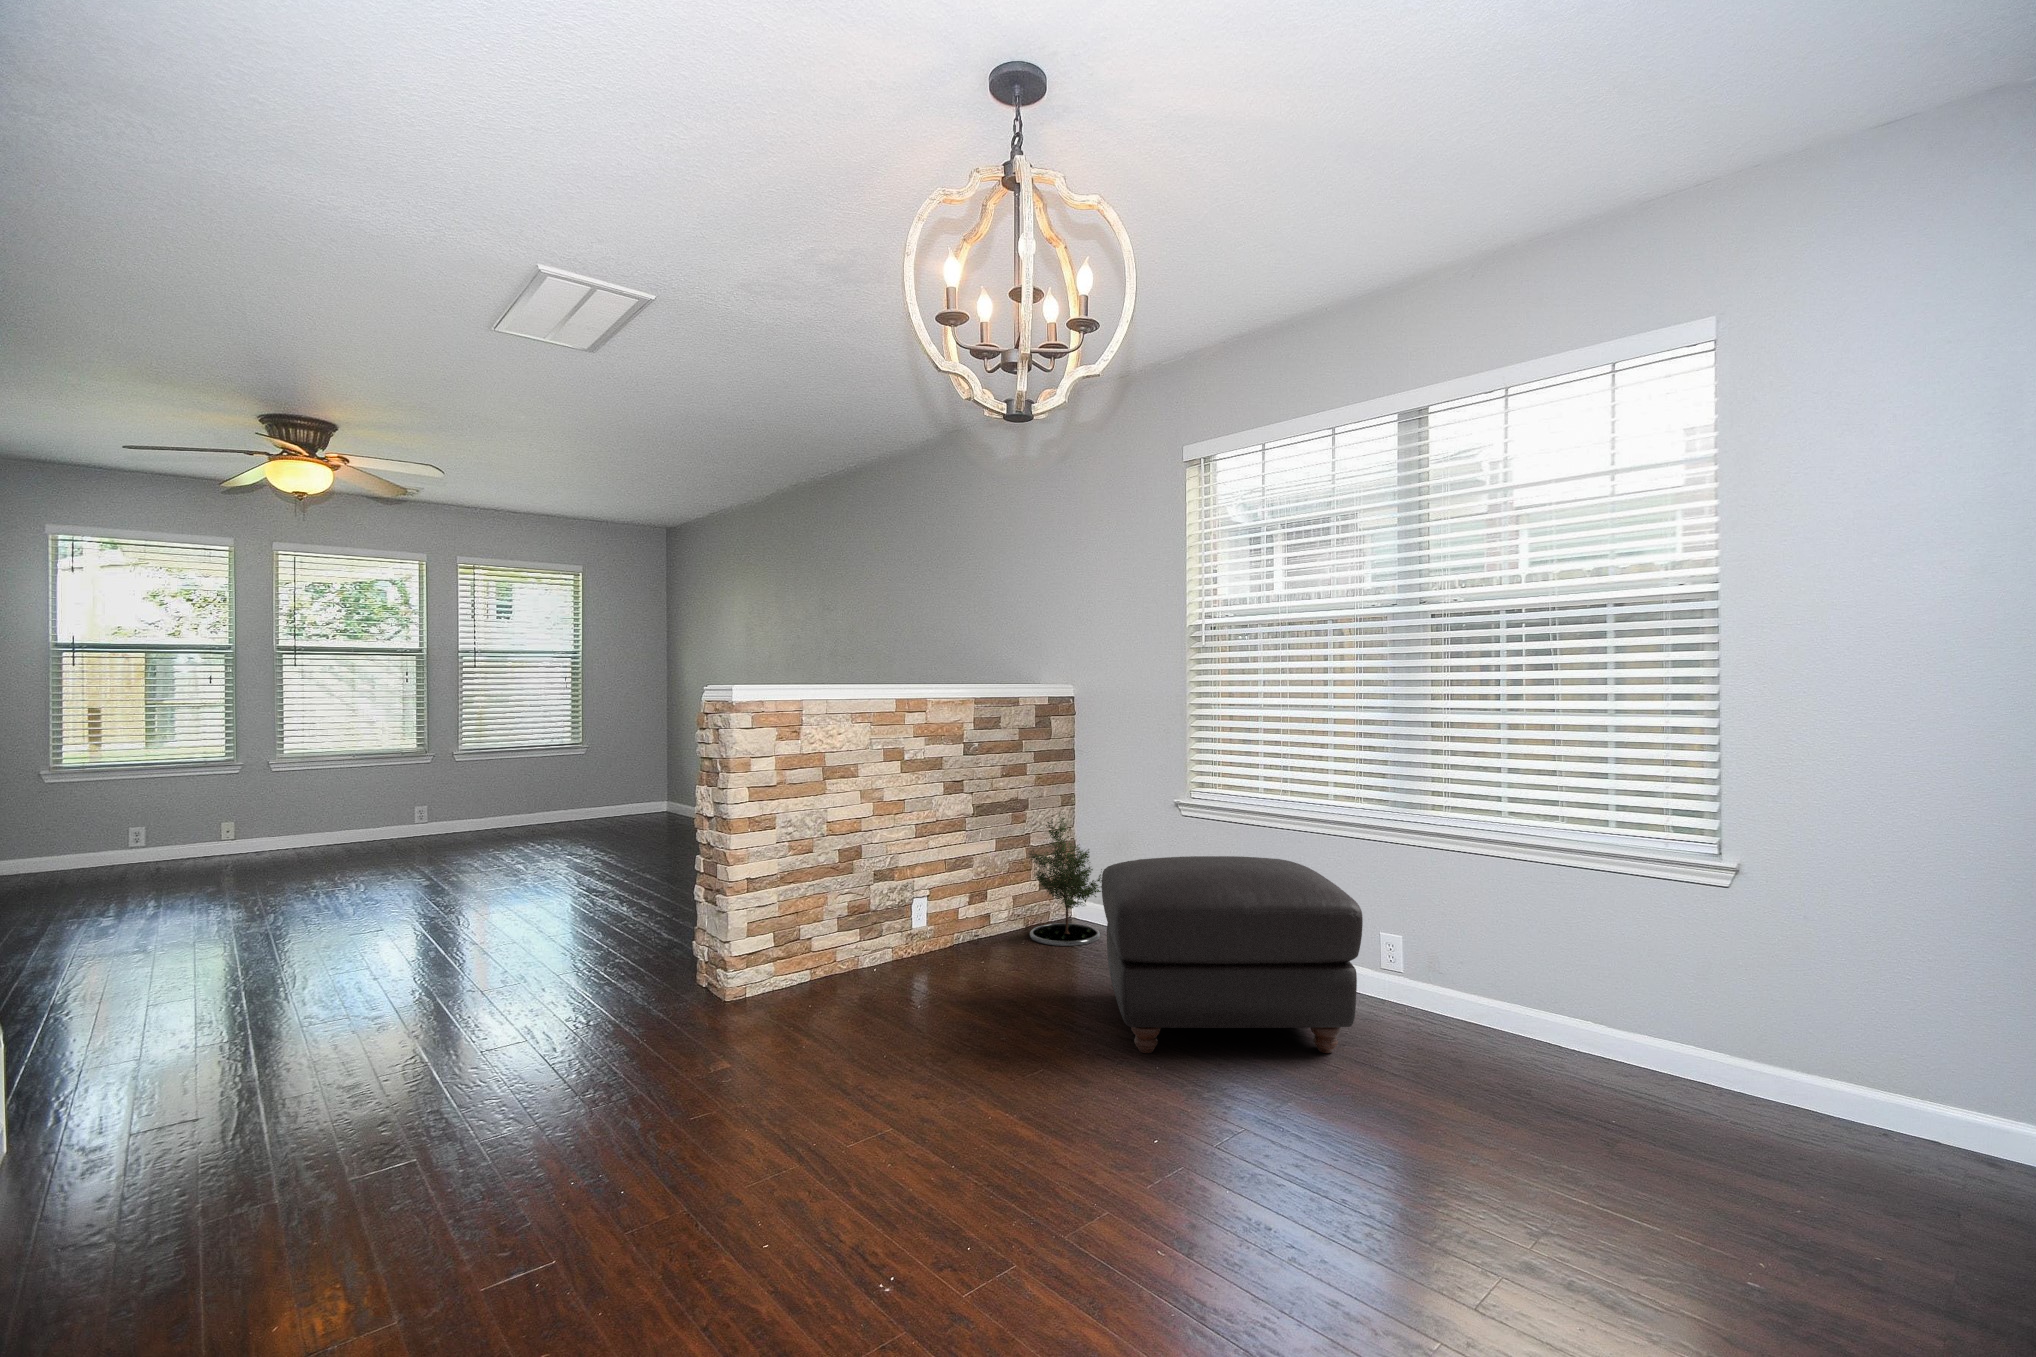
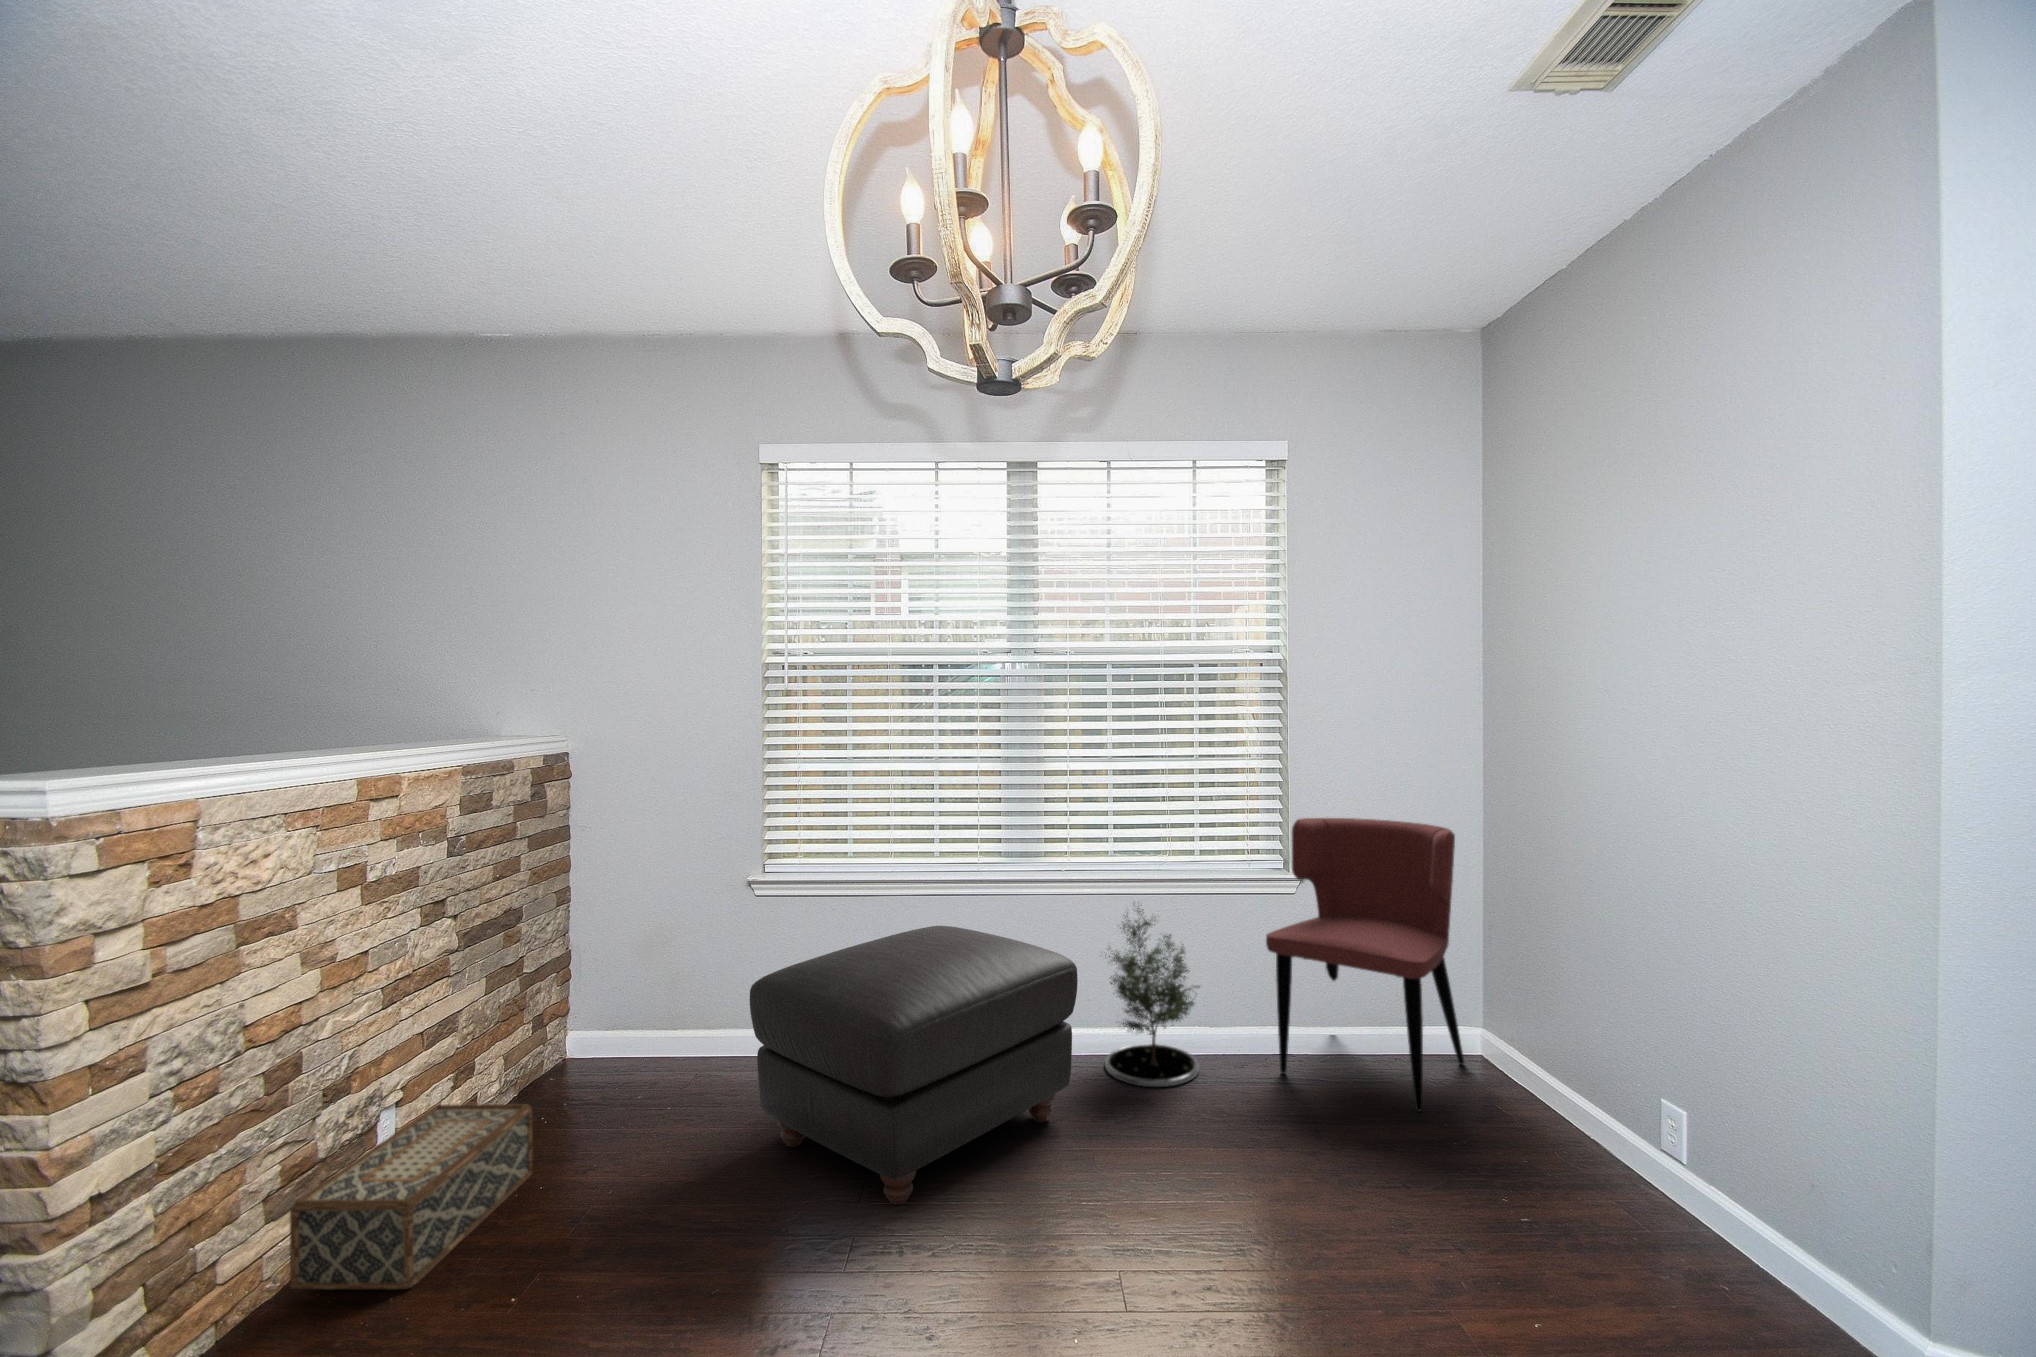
dining chair: none [1631,806,1998,1205] -> present [1266,818,1464,1111]
potted tree: present [1029,812,1102,946] -> present [1105,906,1199,1087]
woven basket: none [848,907,984,990] -> present [290,1104,532,1290]

